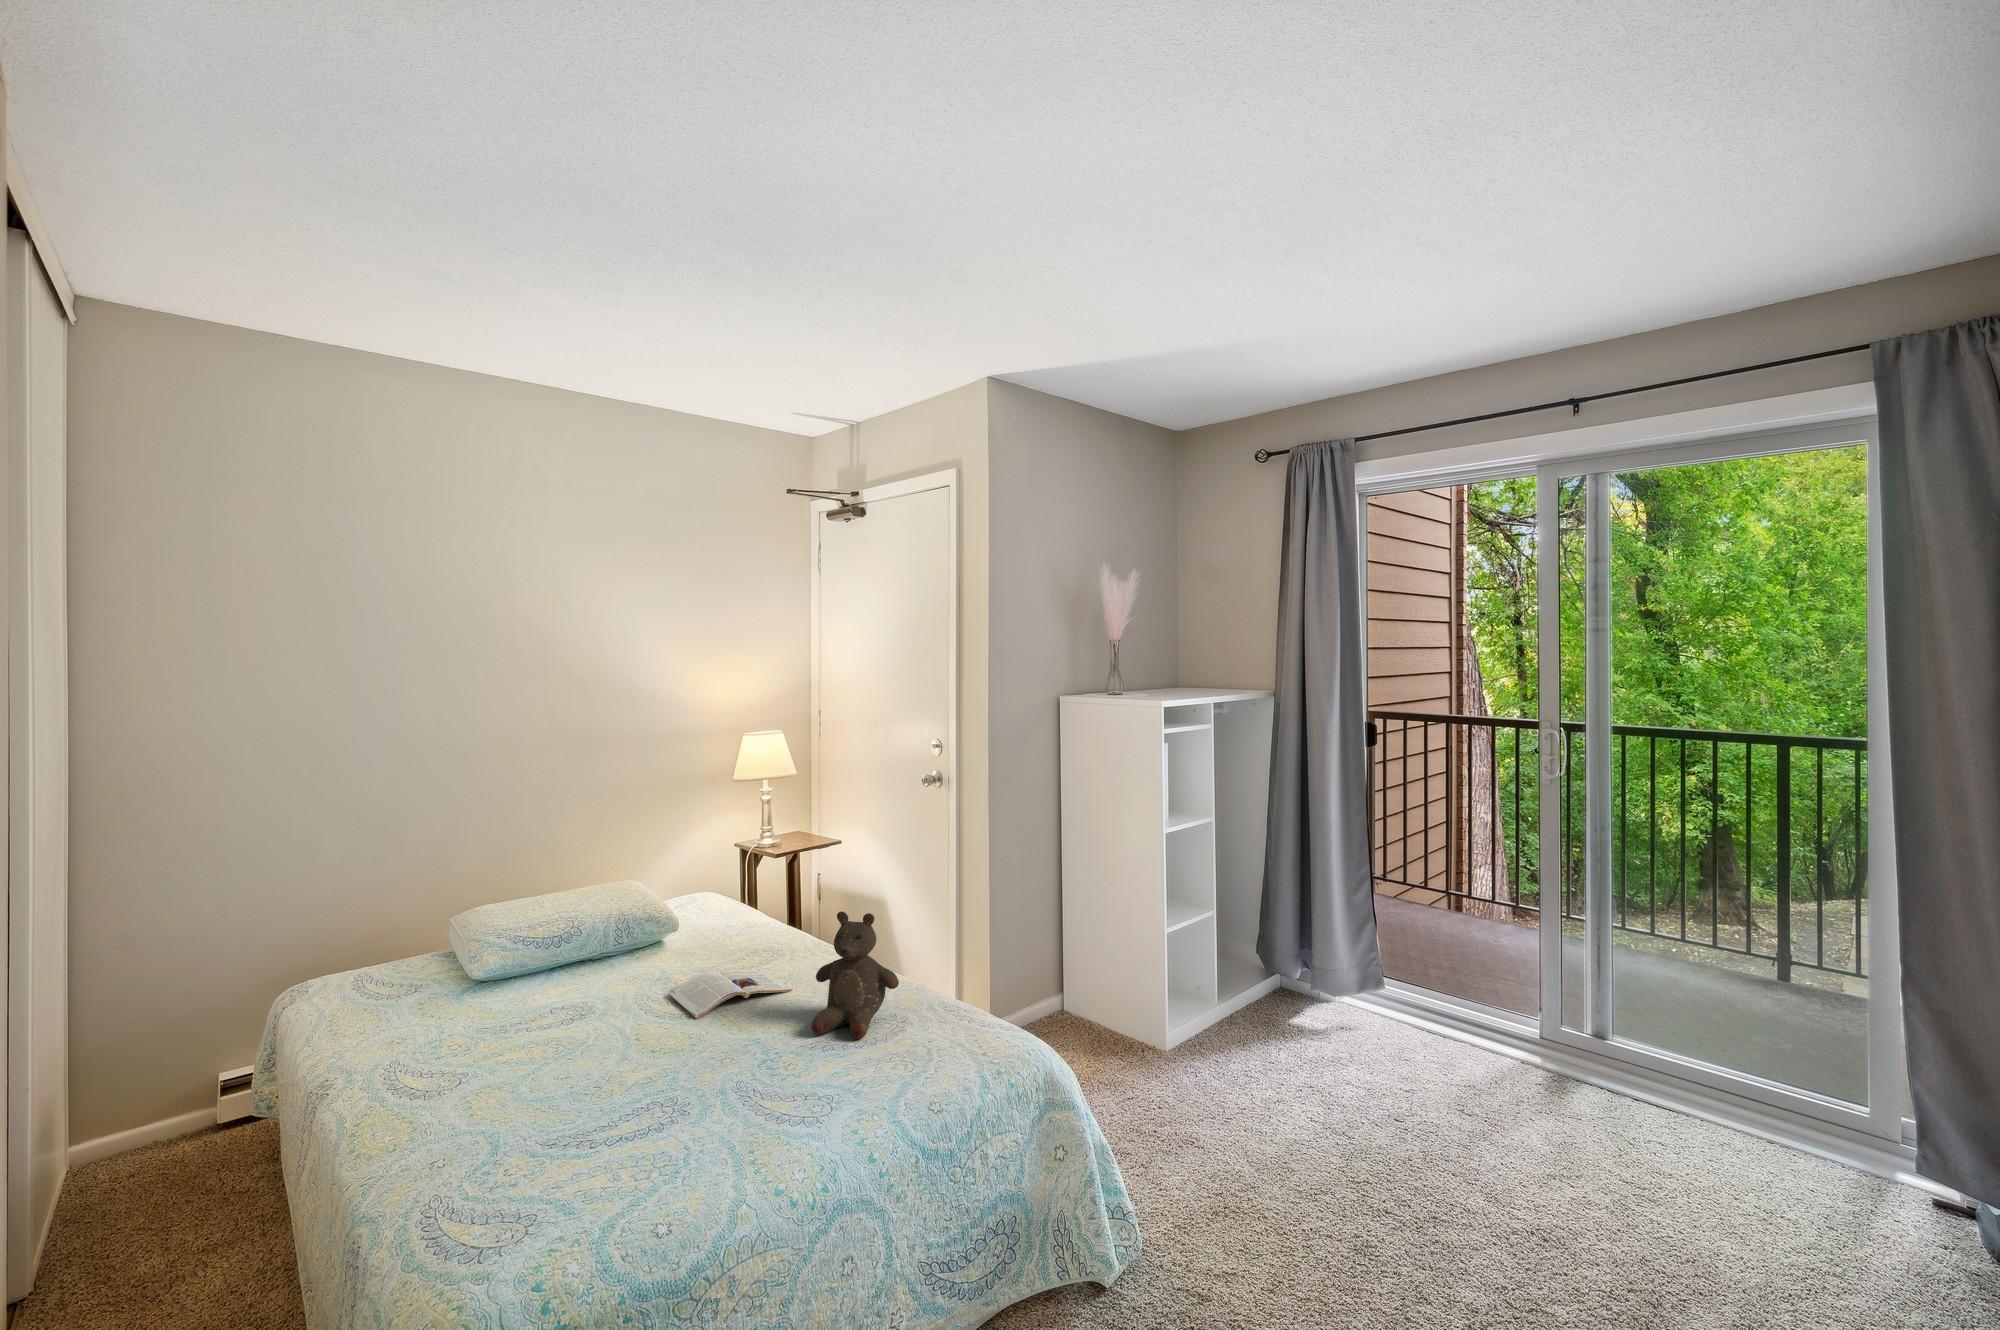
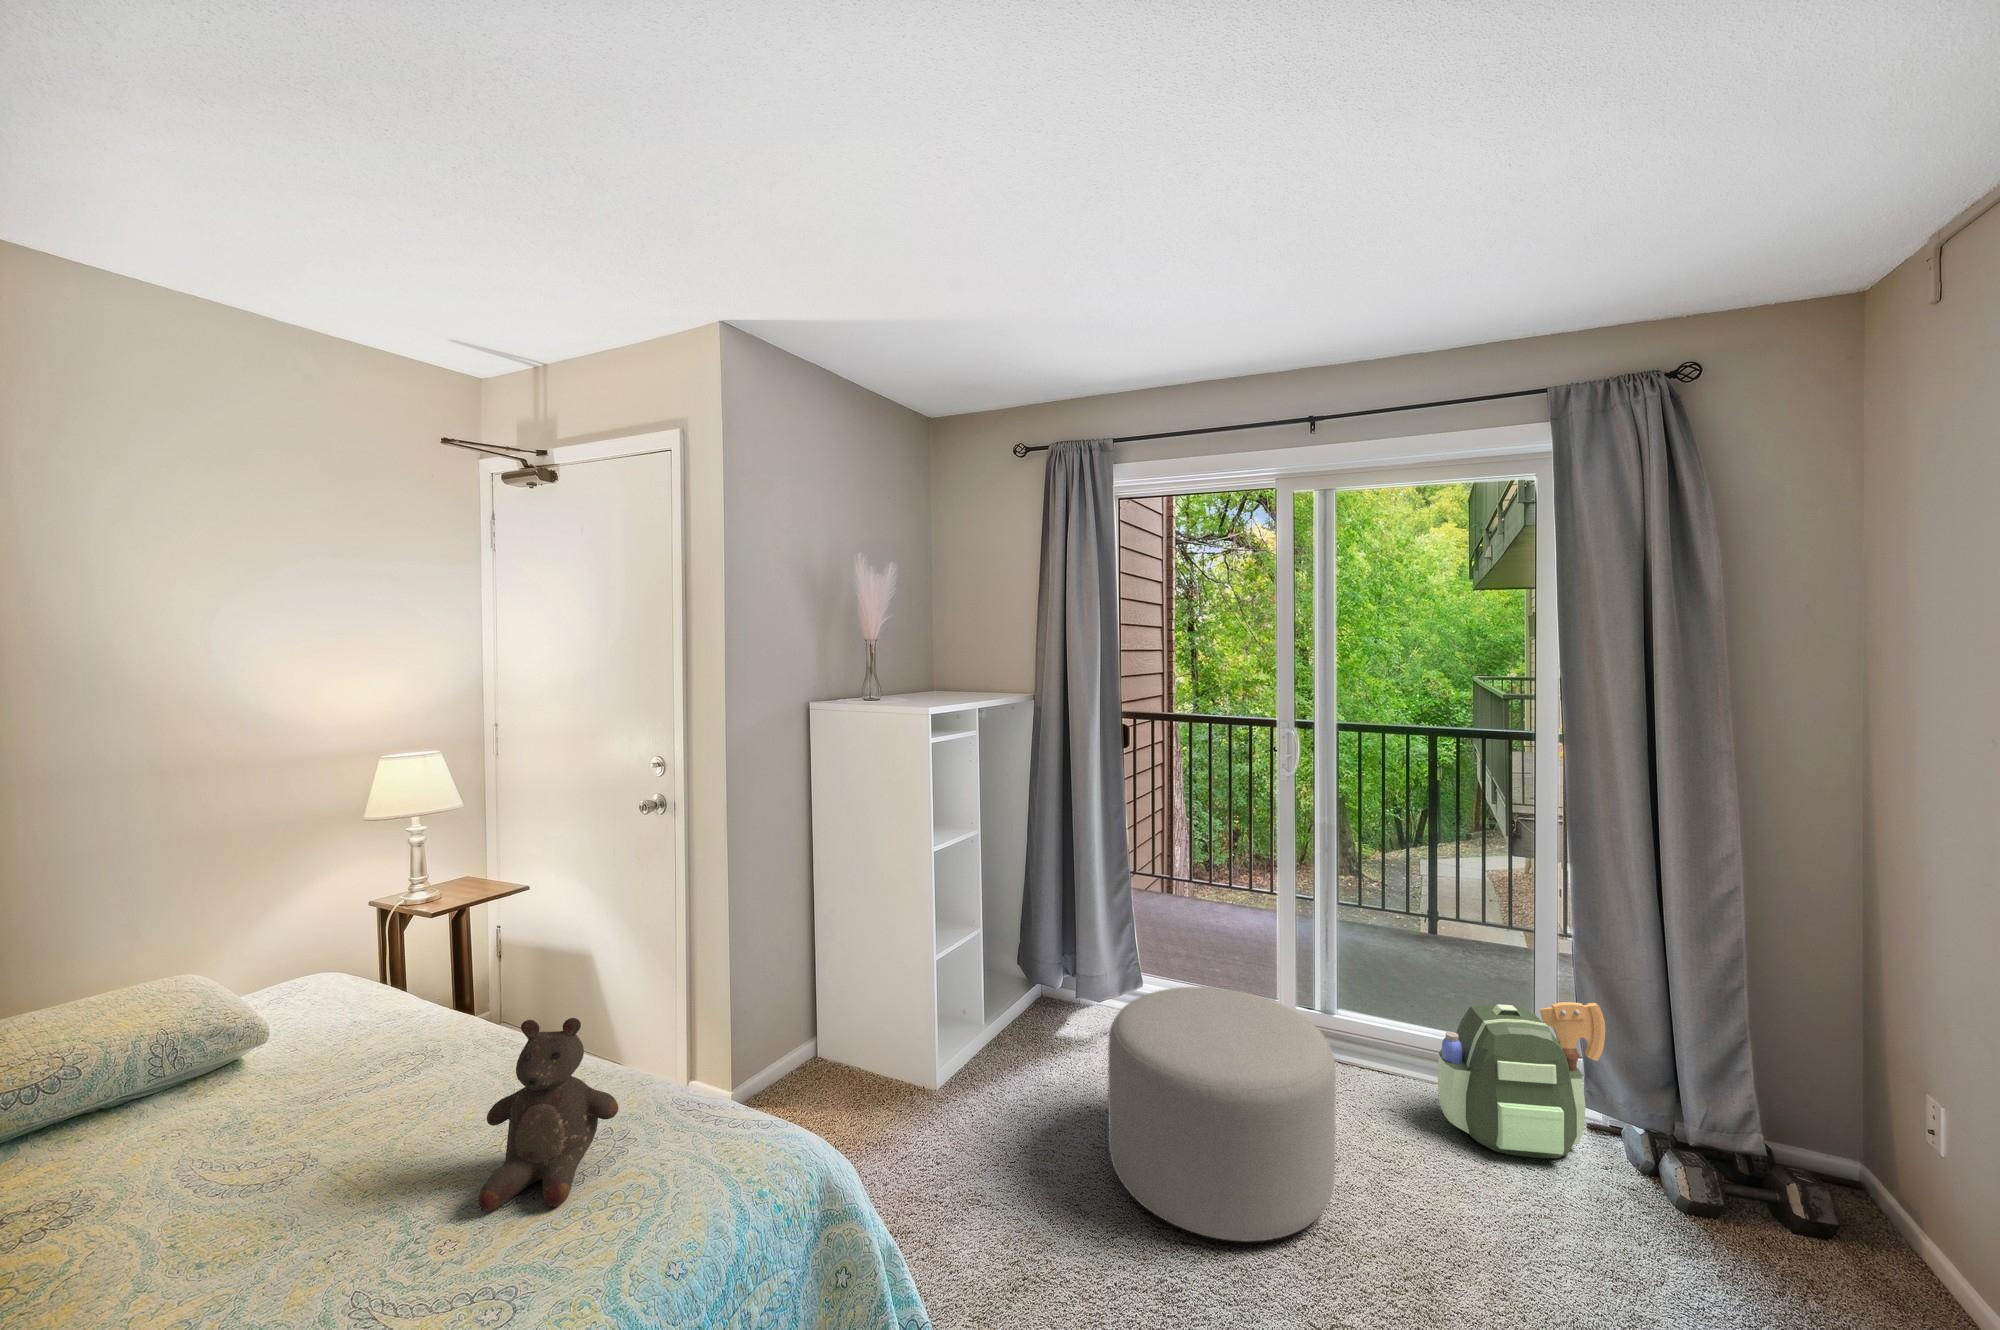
magazine: present [669,969,792,1019] -> none [226,1104,449,1219]
ottoman: none [1323,982,1565,1225] -> present [1108,987,1336,1241]
backpack: none [1720,1044,1951,1225] -> present [1438,1002,1605,1158]

